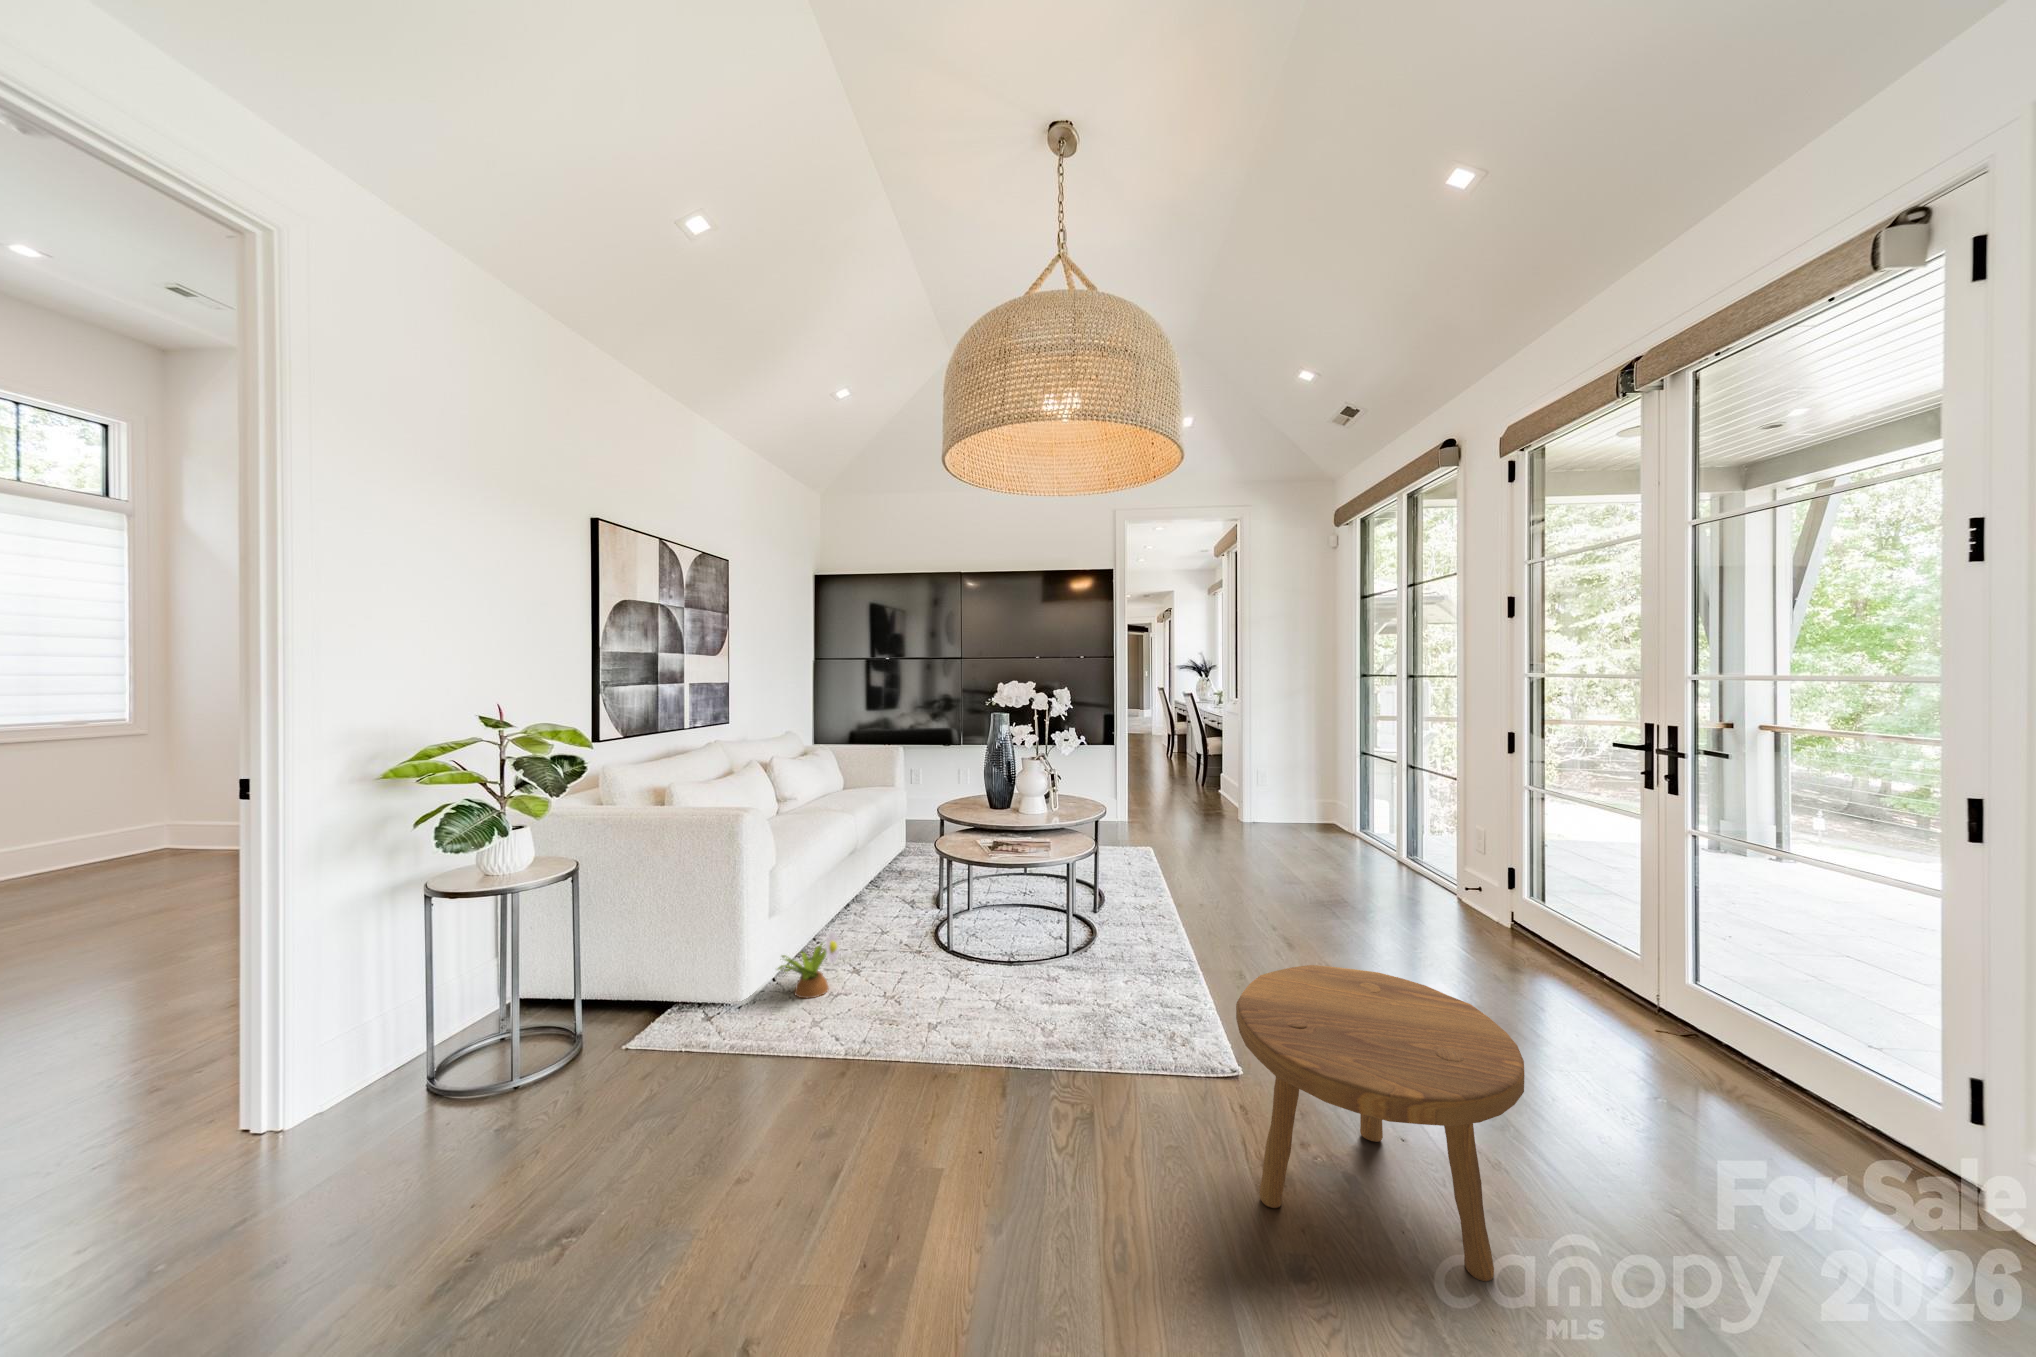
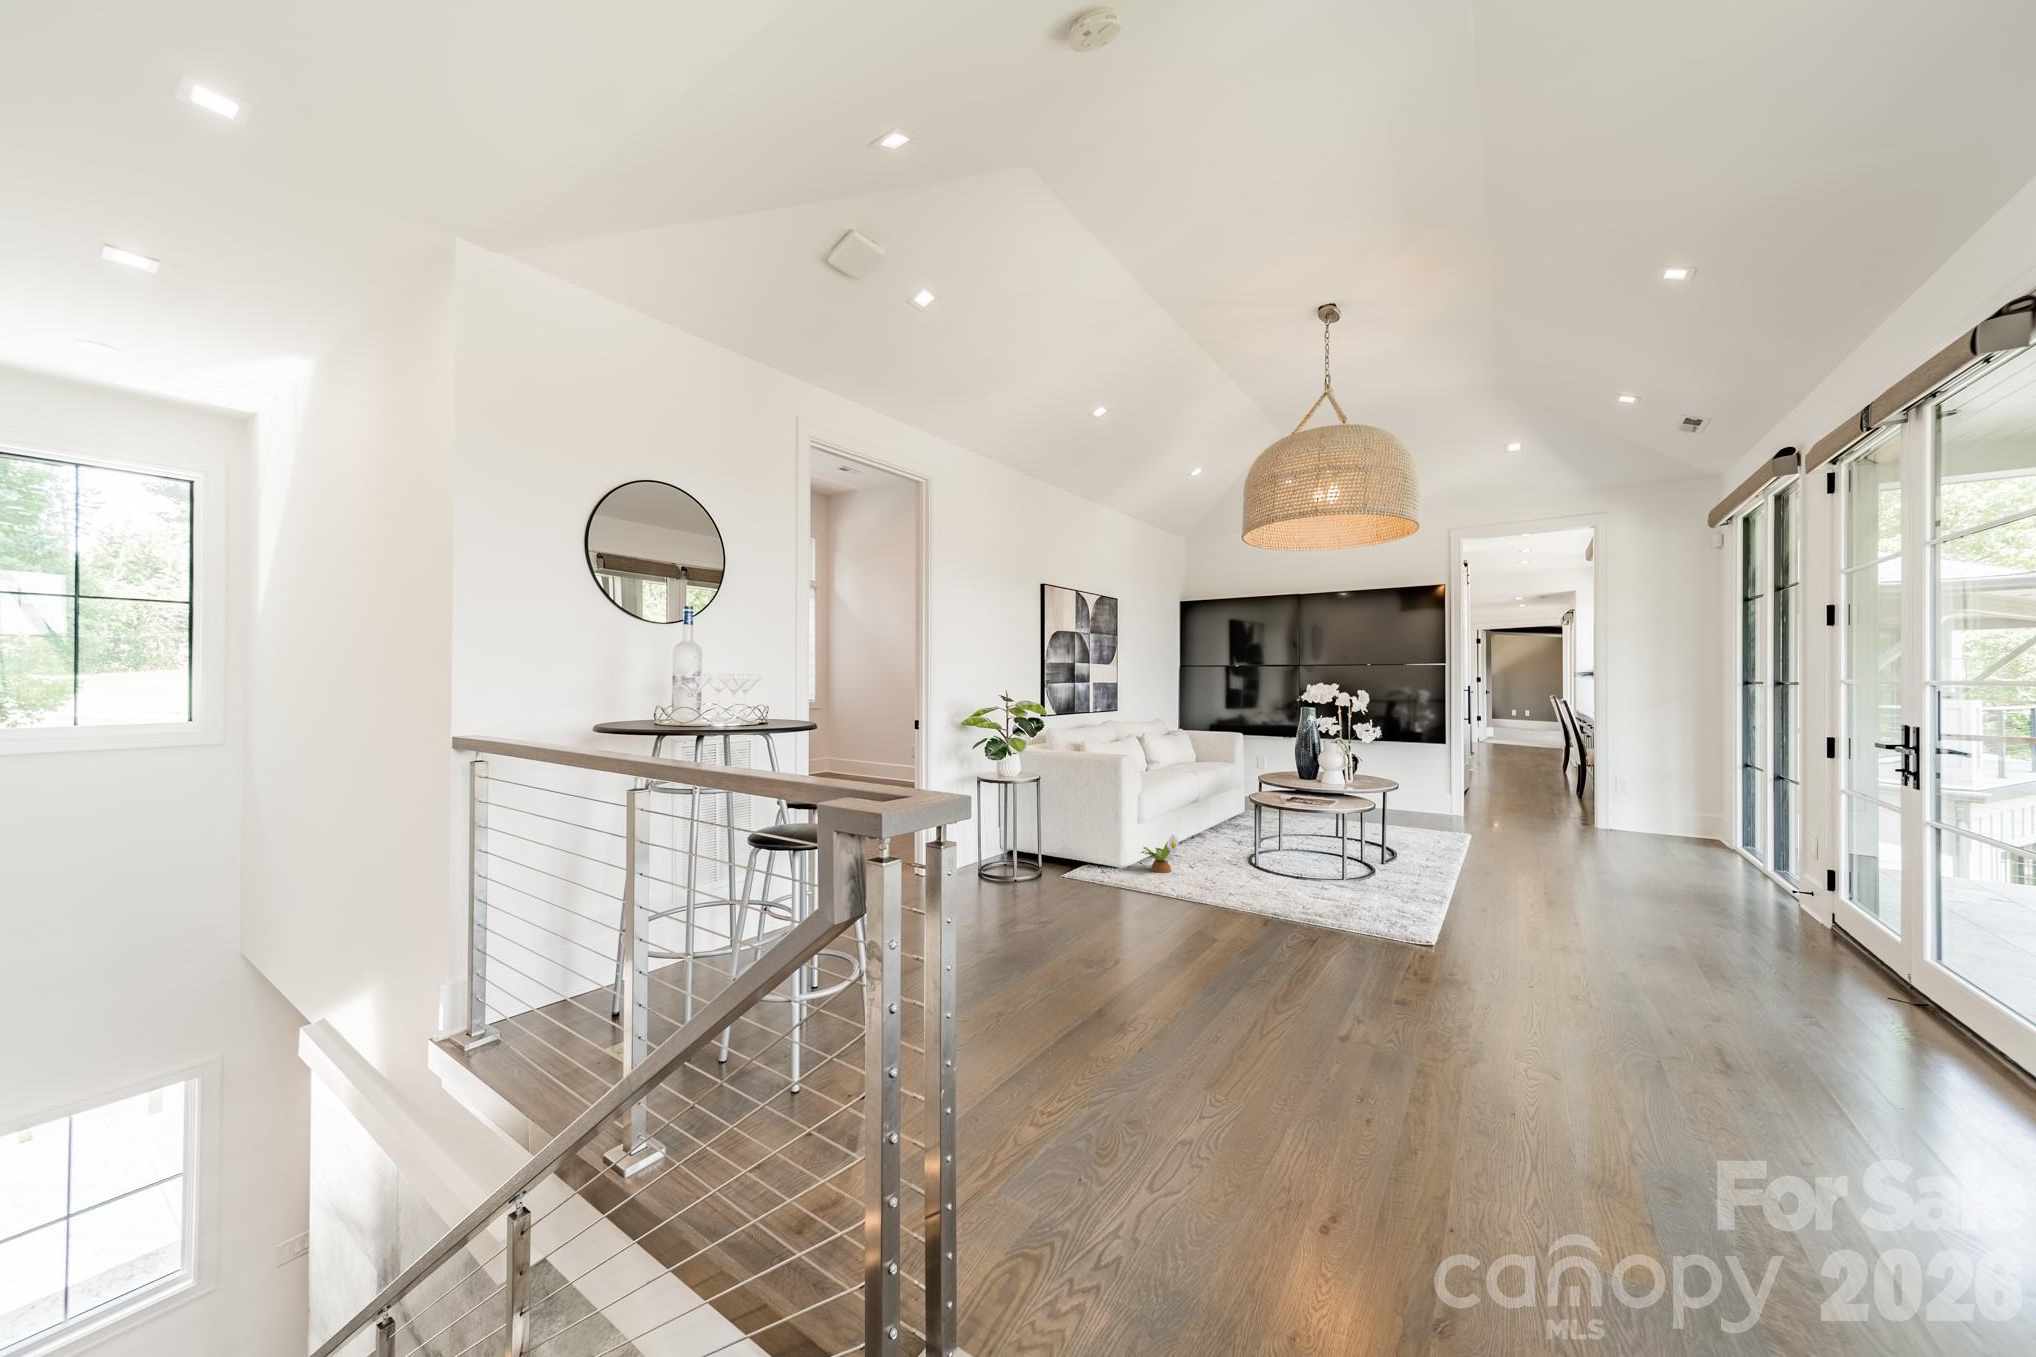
footstool: present [1236,965,1524,1281] -> none [1371,858,1537,1006]

